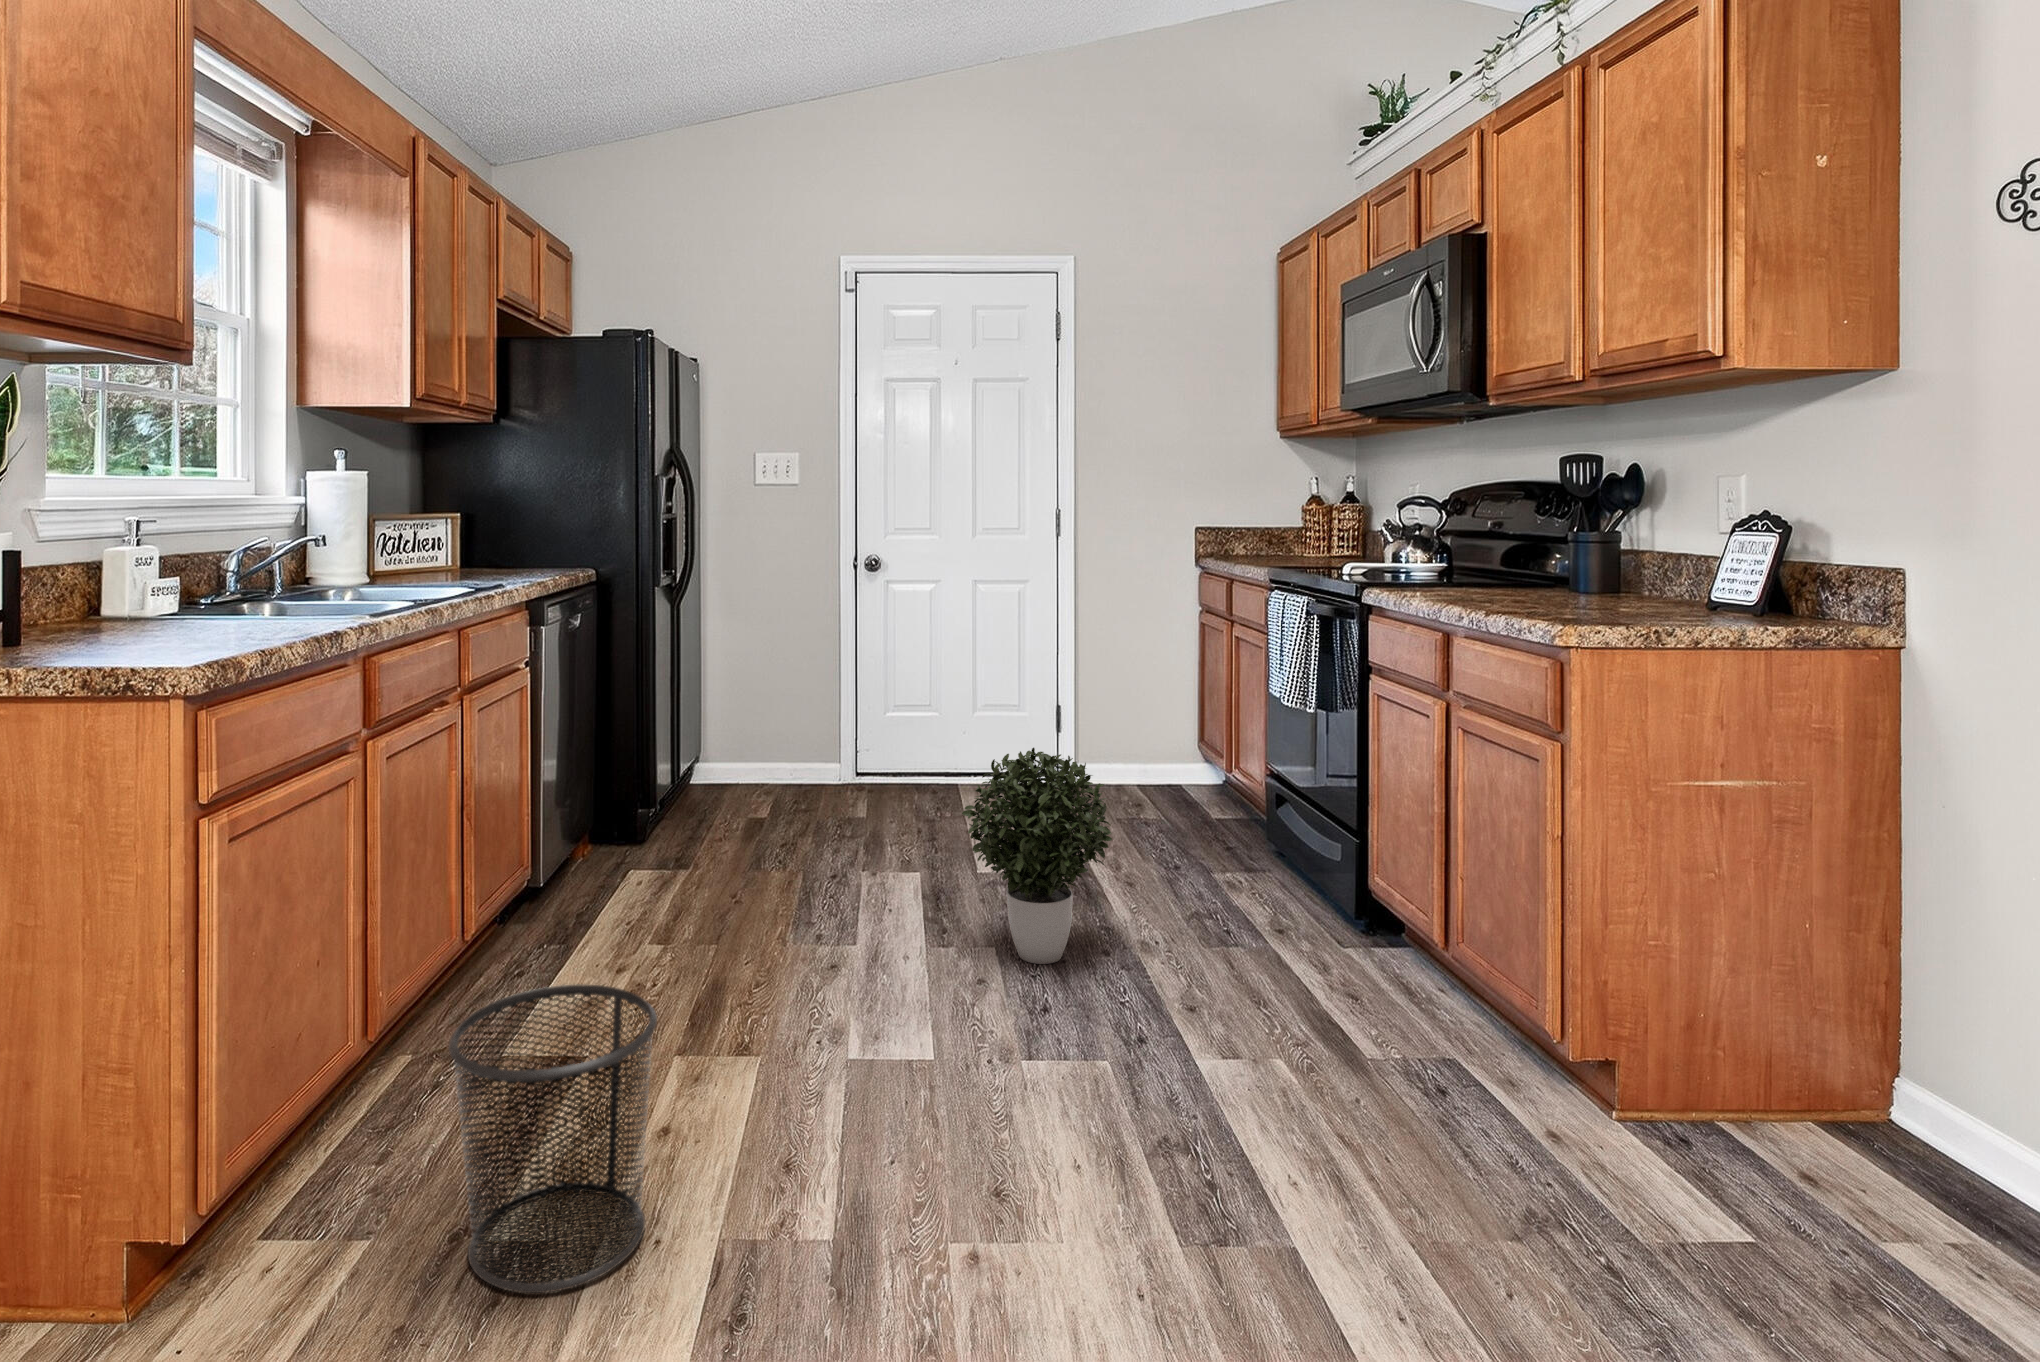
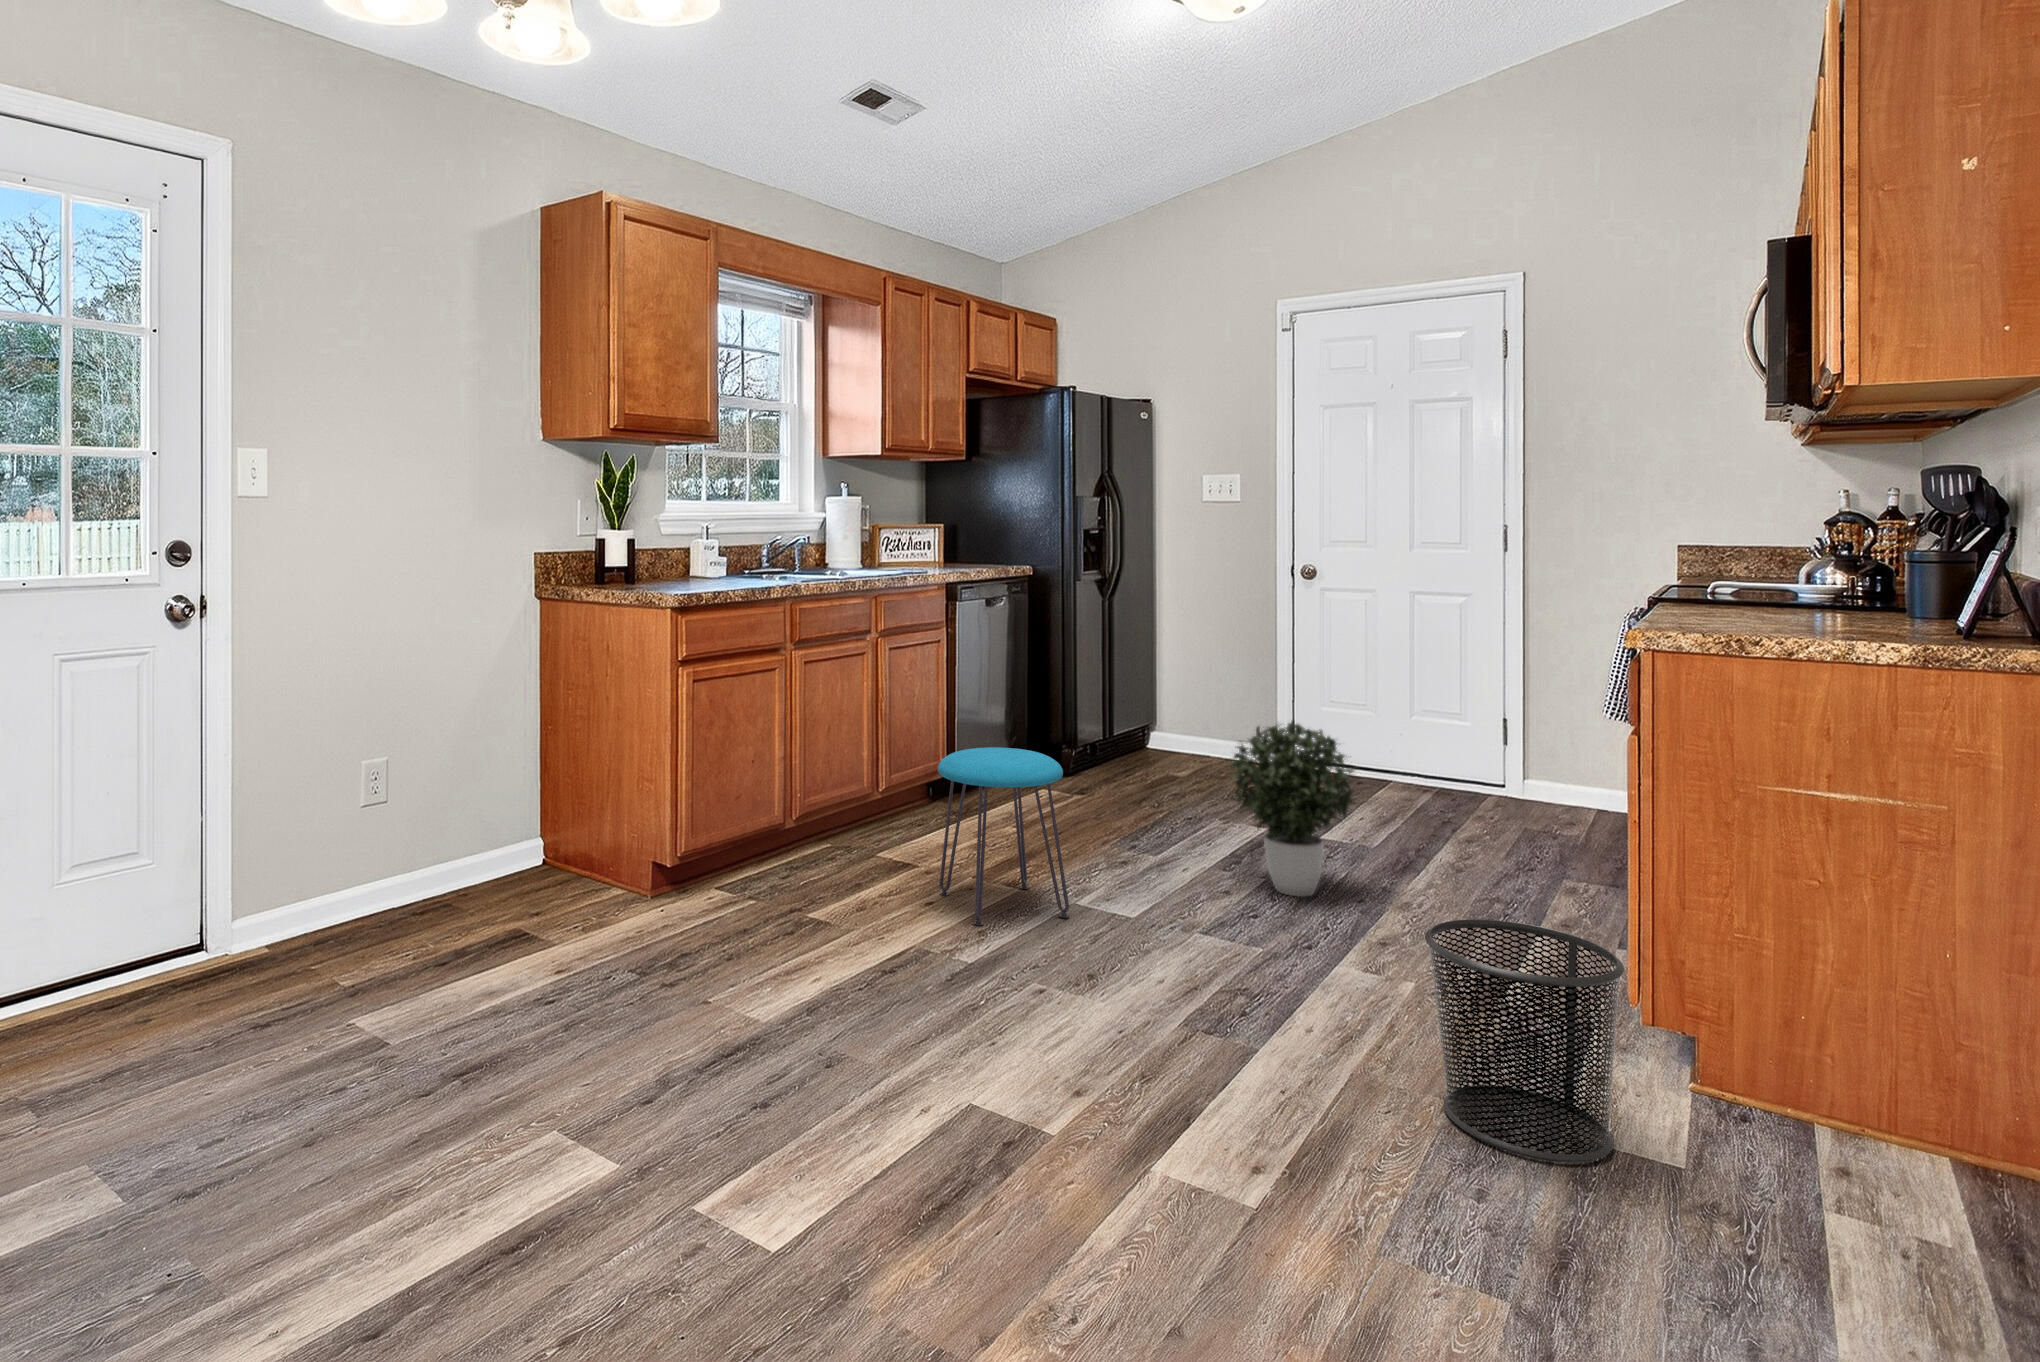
stool: none [663,847,871,1150] -> present [938,747,1069,925]
waste bin: present [448,984,657,1293] -> present [1425,919,1625,1163]

